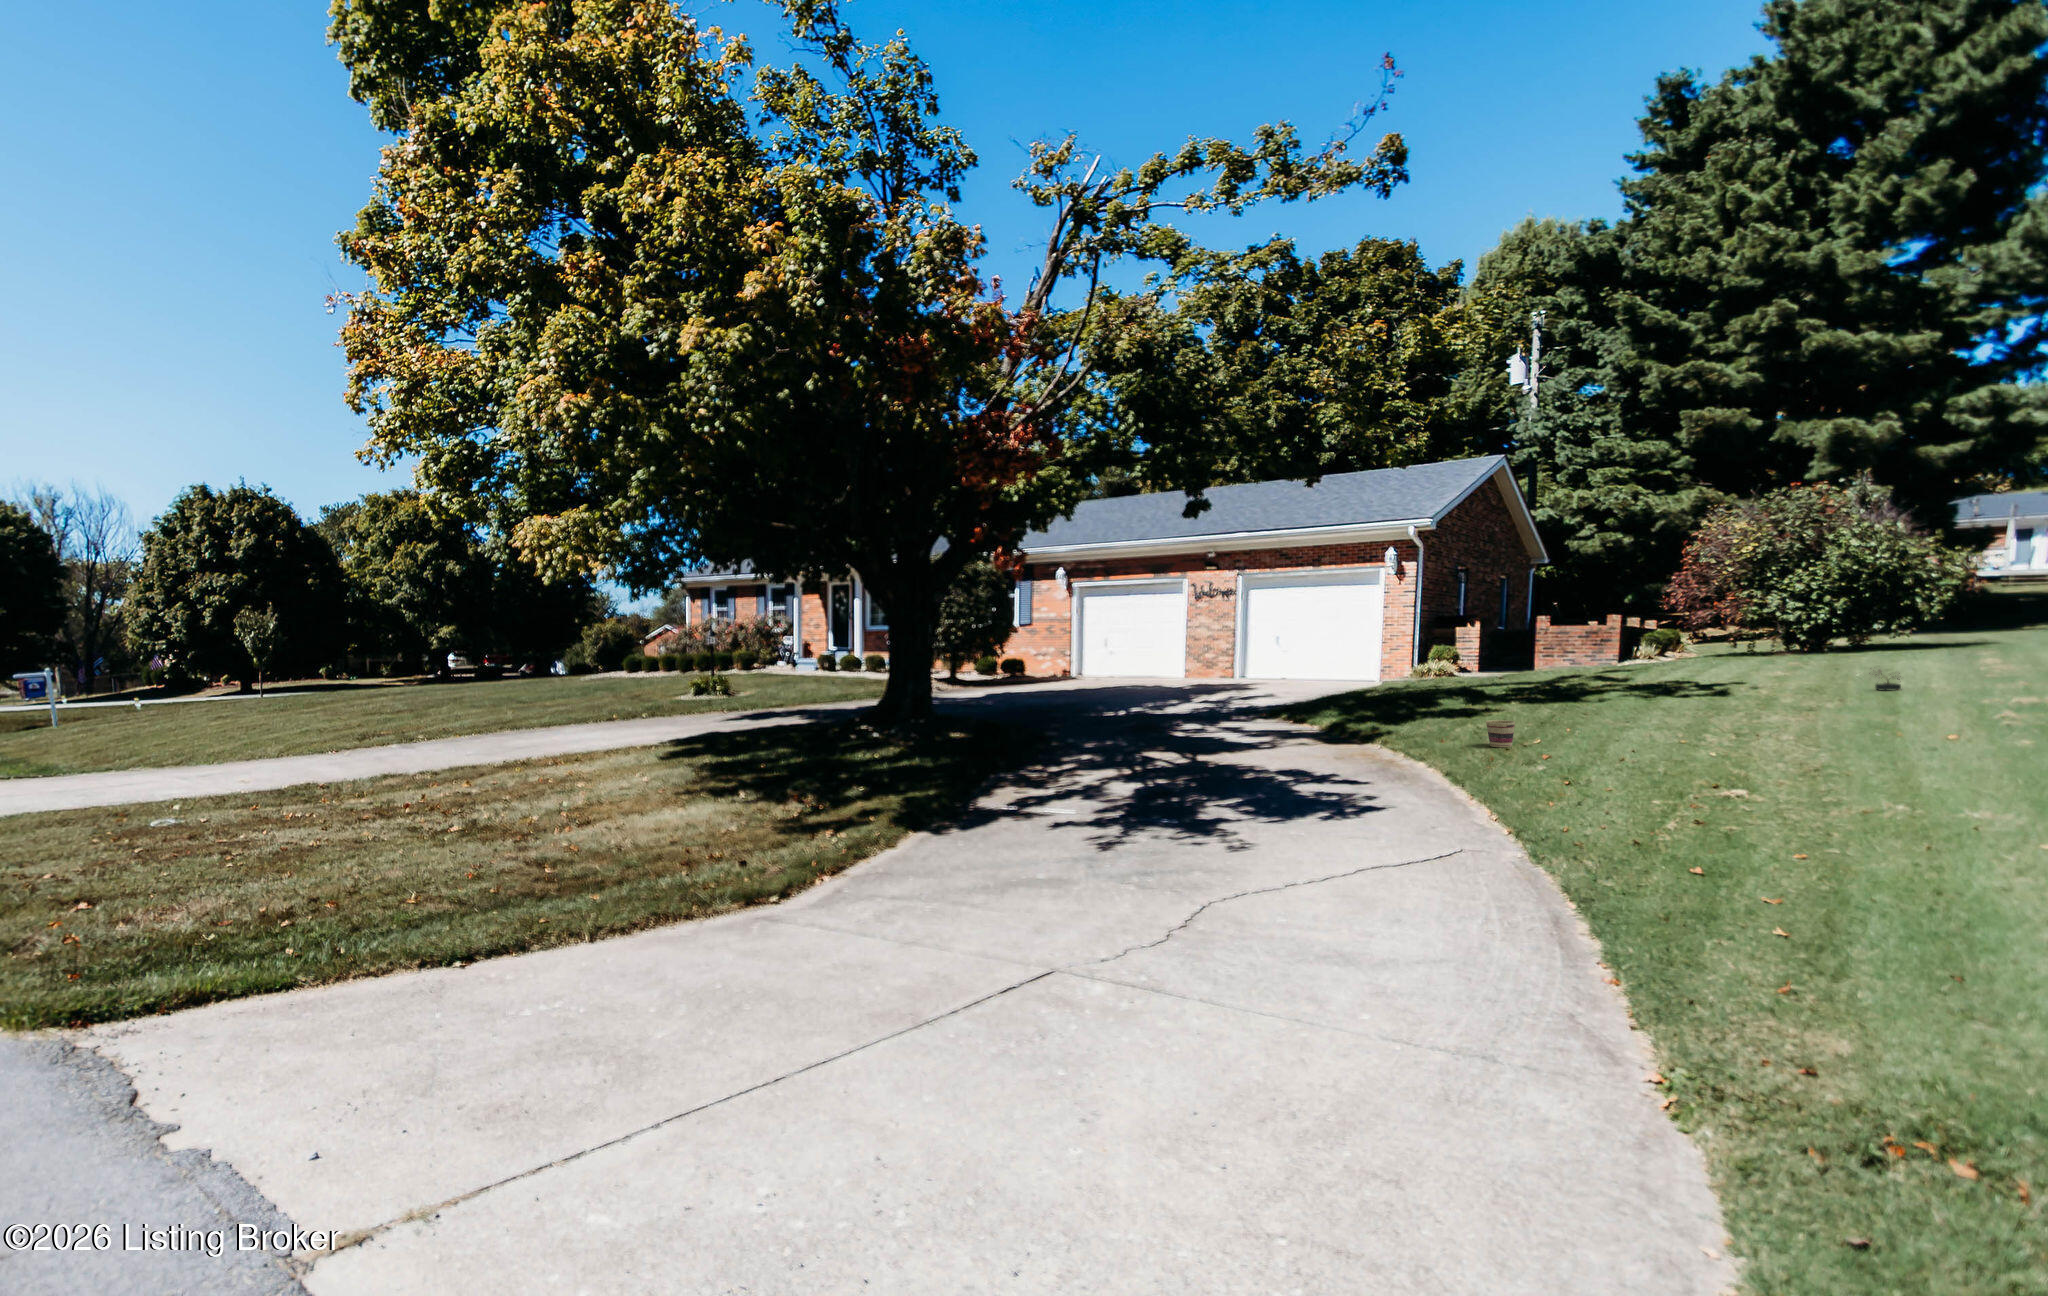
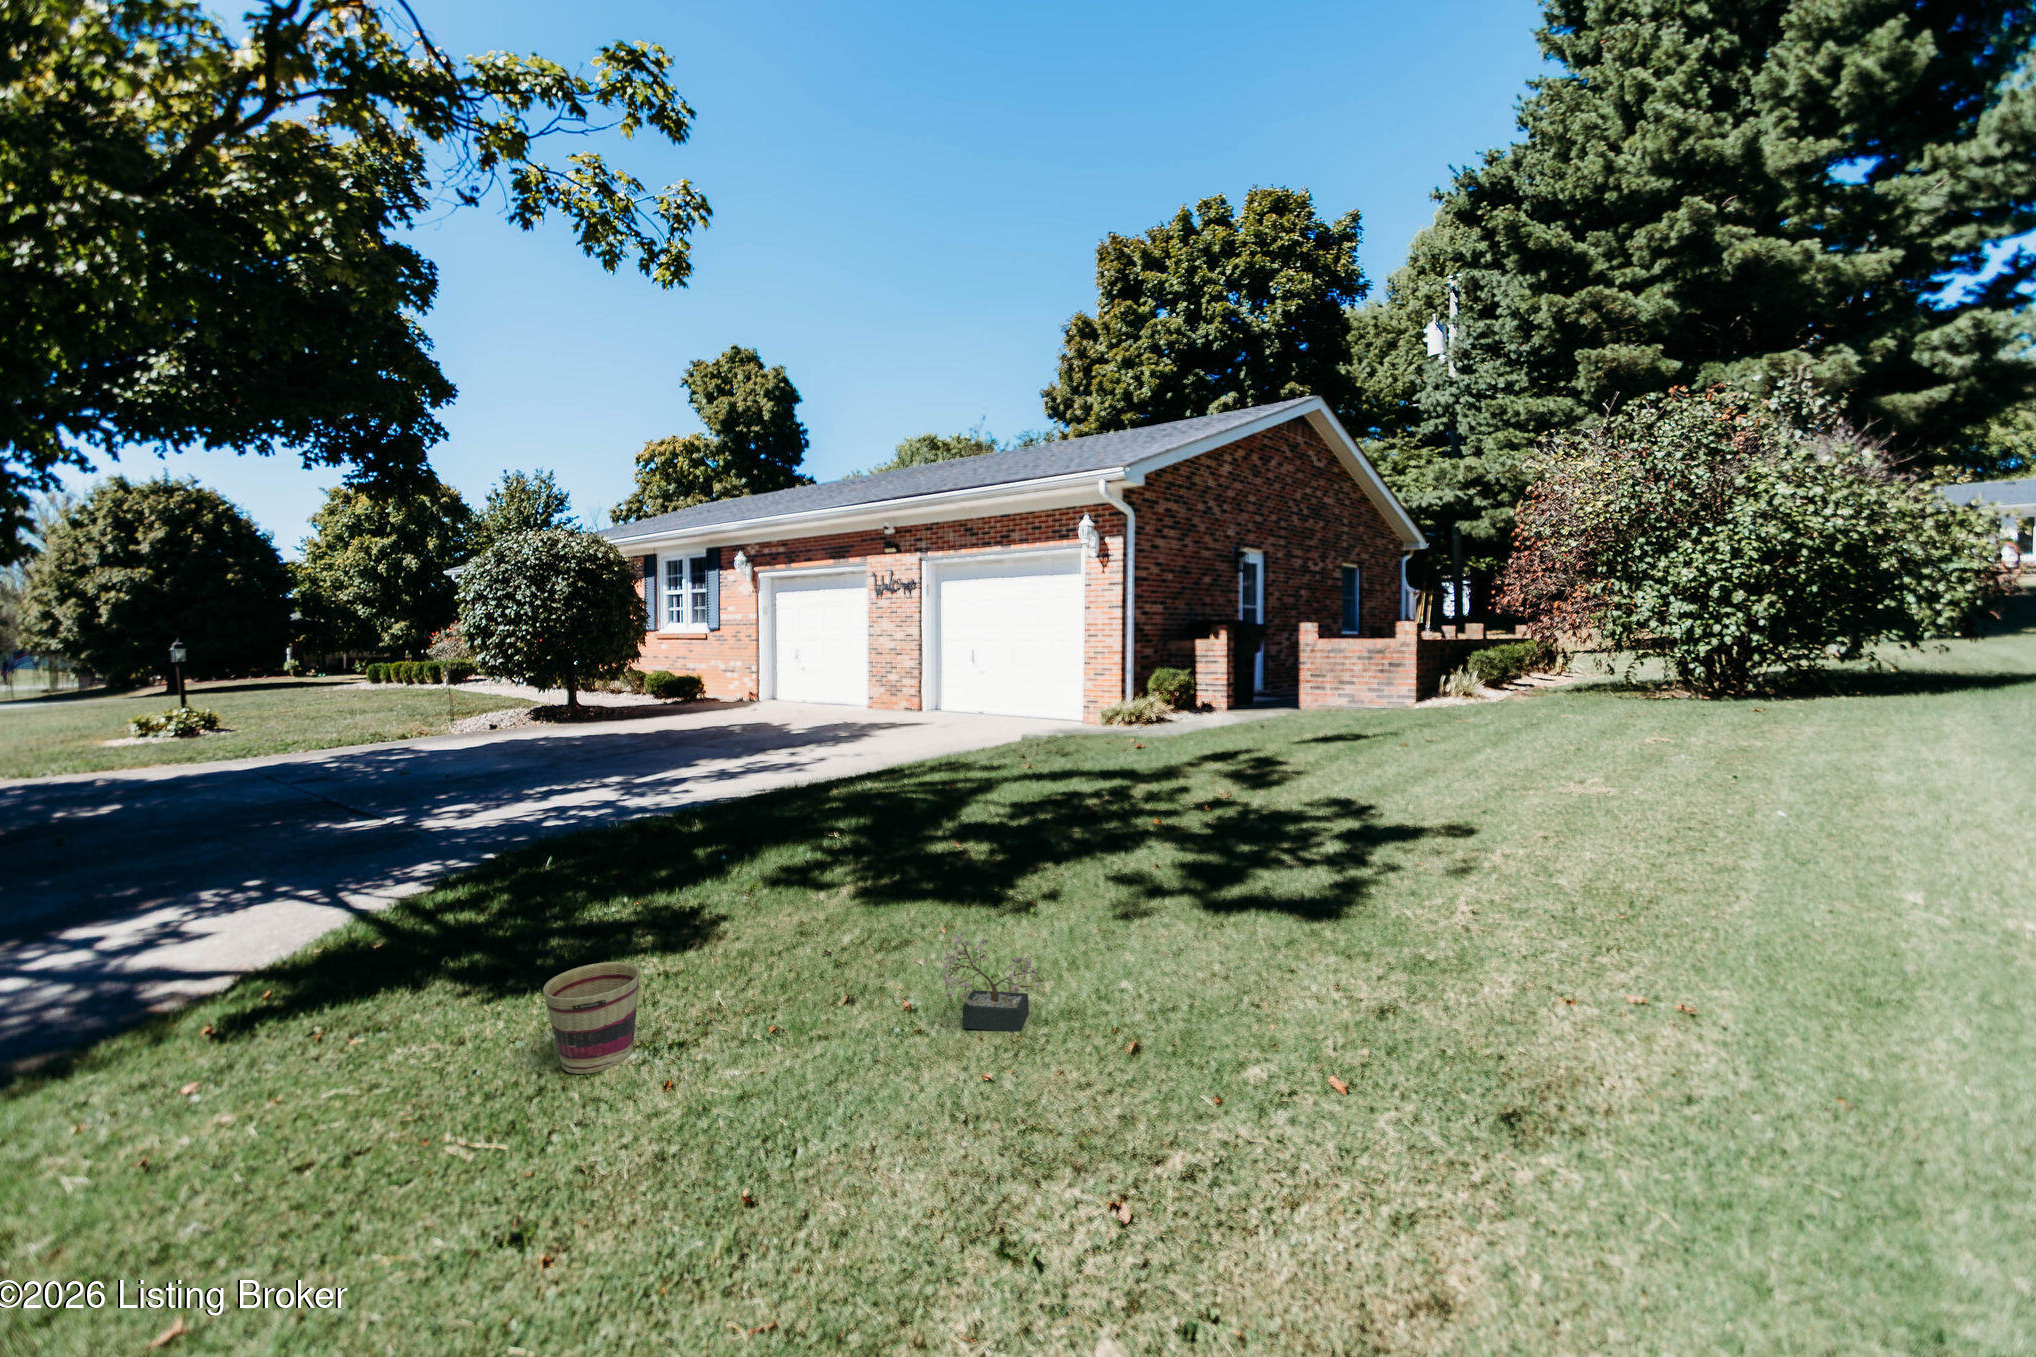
decorative plant: present [1869,668,1901,691] -> present [941,932,1041,1032]

